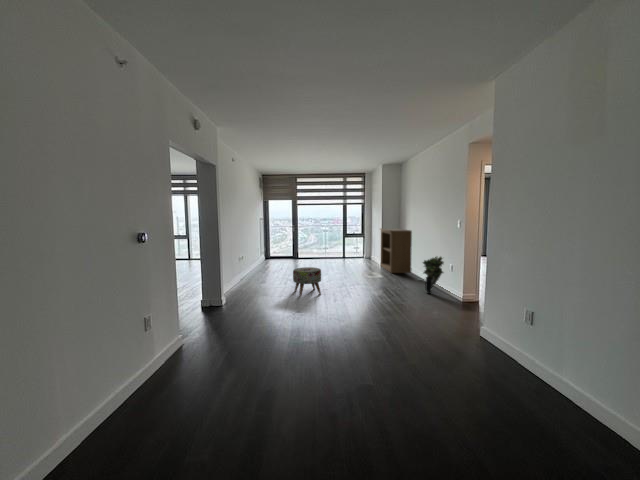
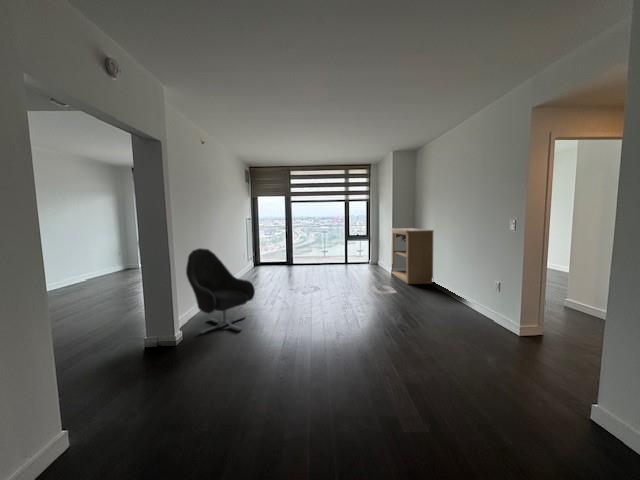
armchair: none [228,242,275,301] -> present [186,248,255,333]
potted plant: present [423,257,444,294] -> none [460,265,493,319]
ottoman: present [293,267,321,296] -> none [280,281,320,324]

